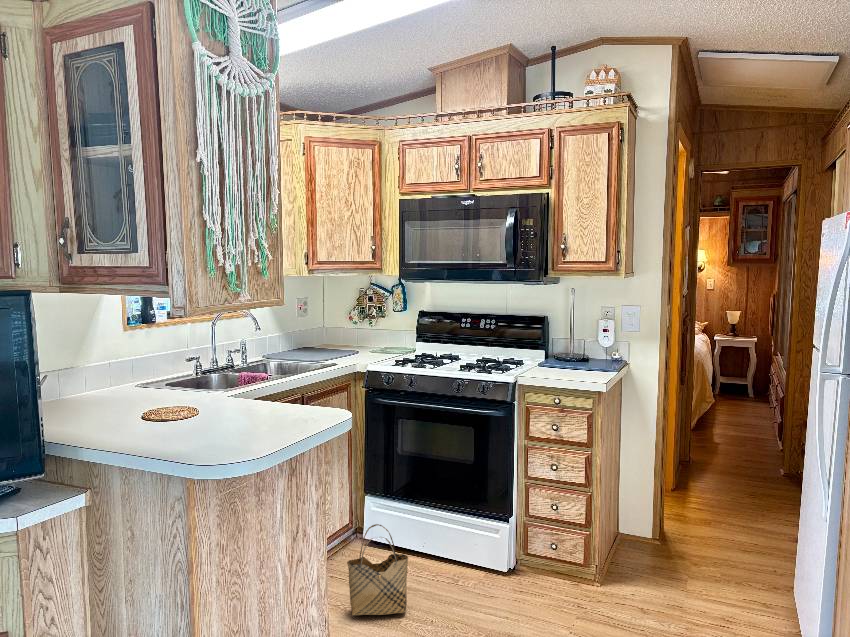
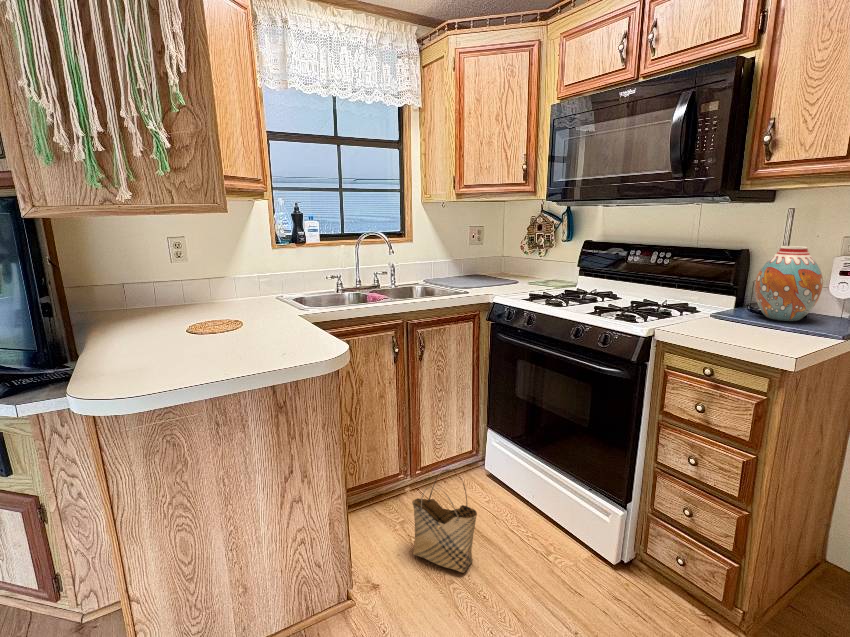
vase: none [562,313,599,363] -> present [755,246,823,321]

